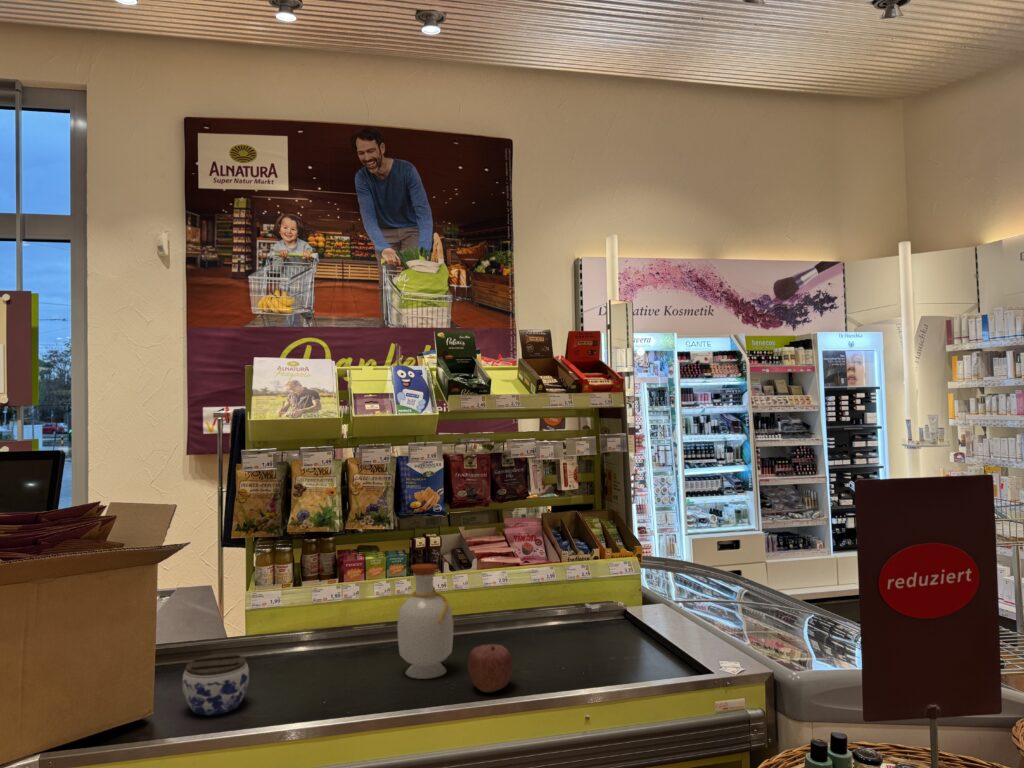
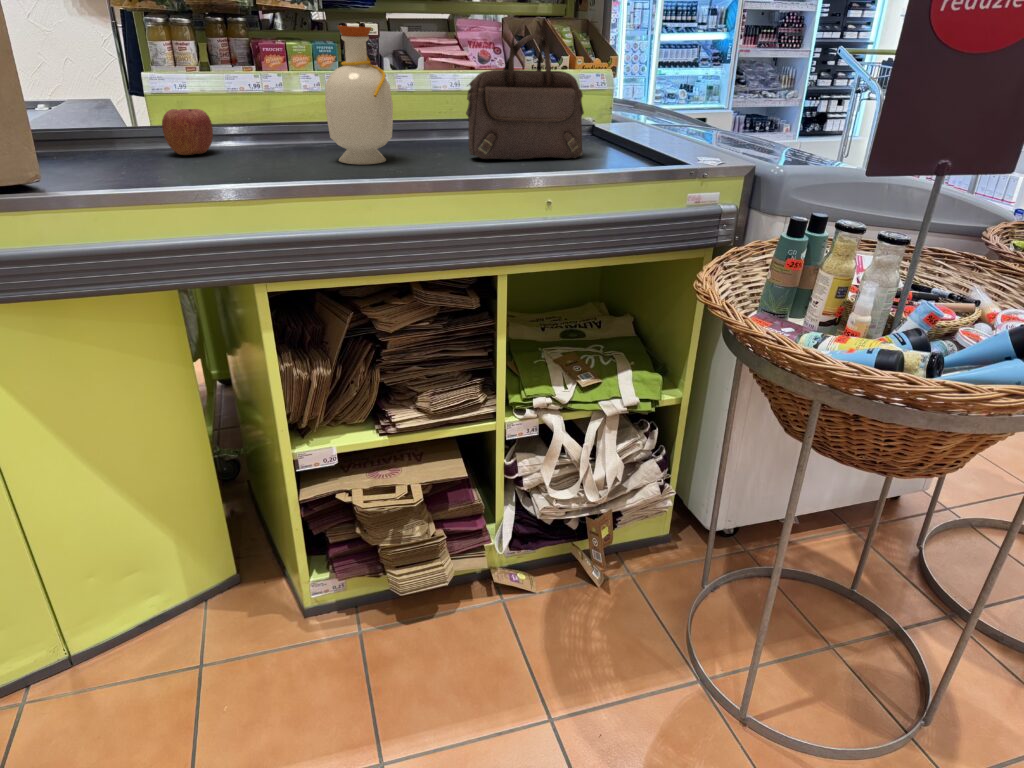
handbag: none [515,553,618,668] -> present [466,18,584,160]
apple: present [468,644,512,692] -> present [162,109,213,155]
jar: present [182,654,249,715] -> none [62,119,147,183]

